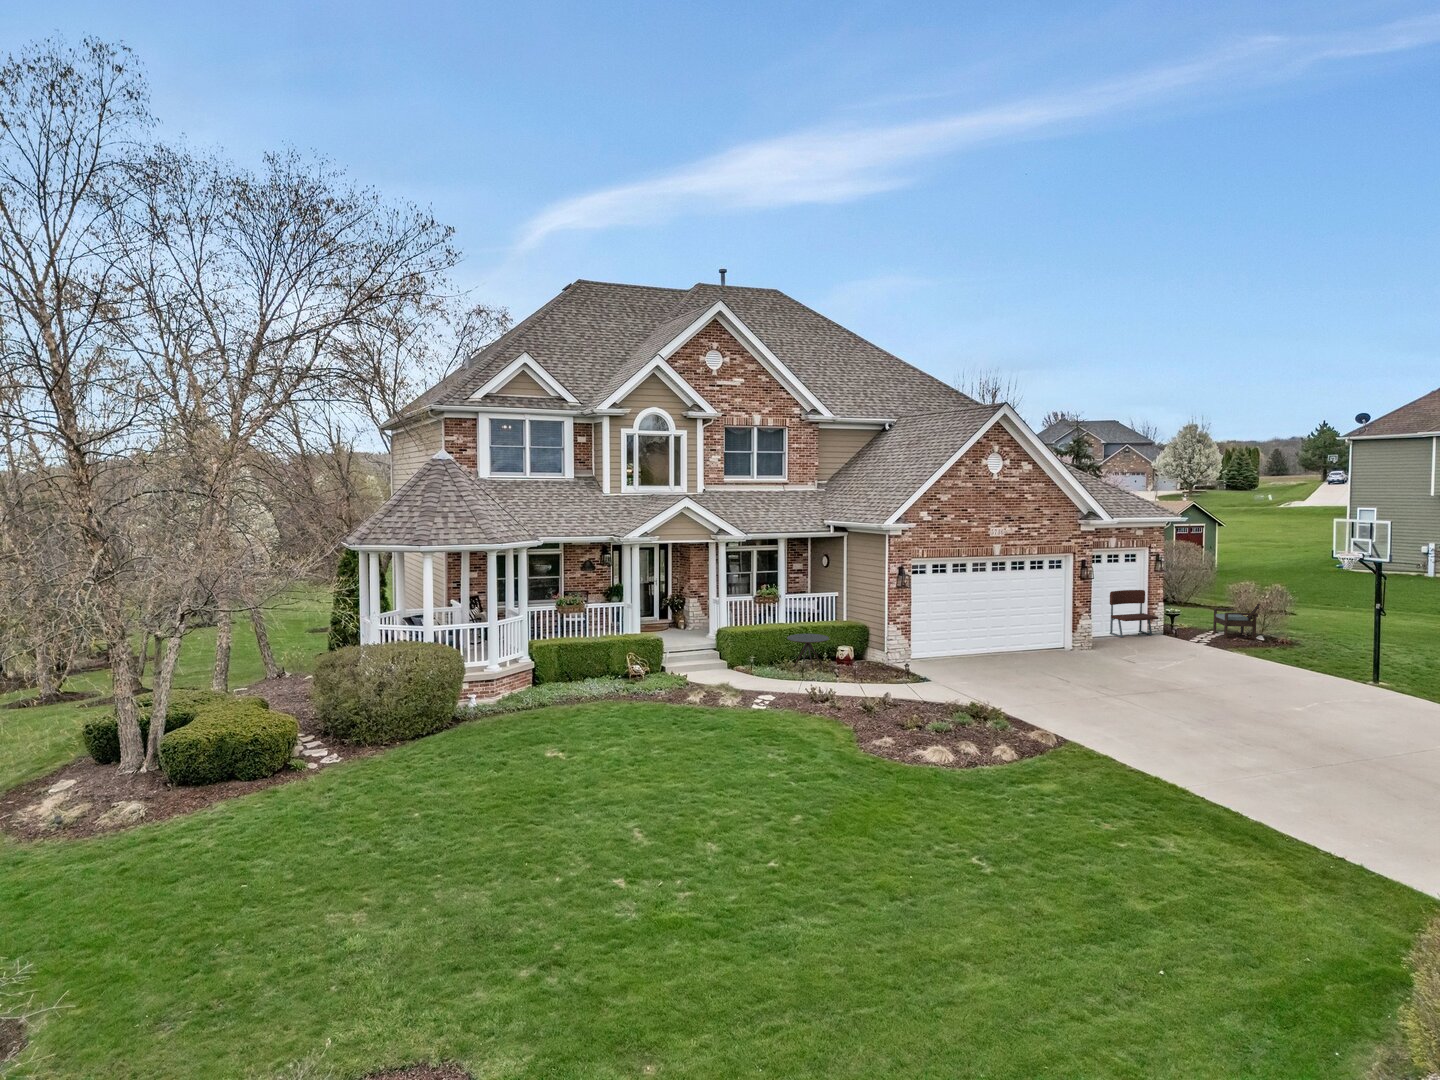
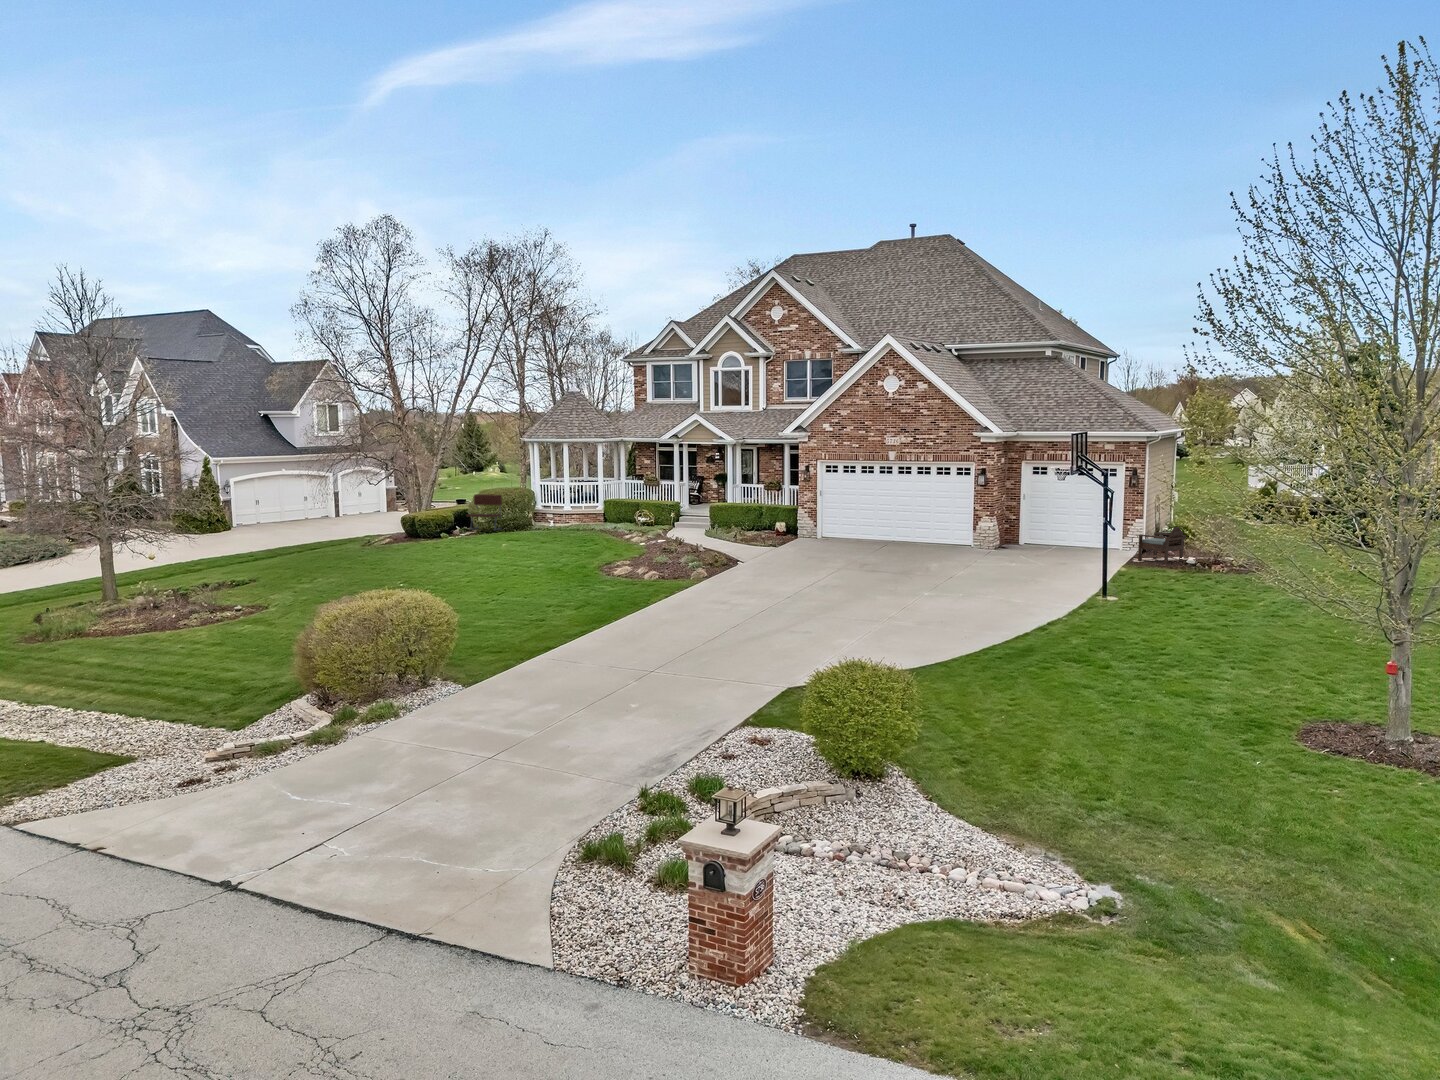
bench: present [1110,590,1158,637] -> present [466,494,502,530]
round table: present [787,634,829,669] -> none [735,512,765,534]

